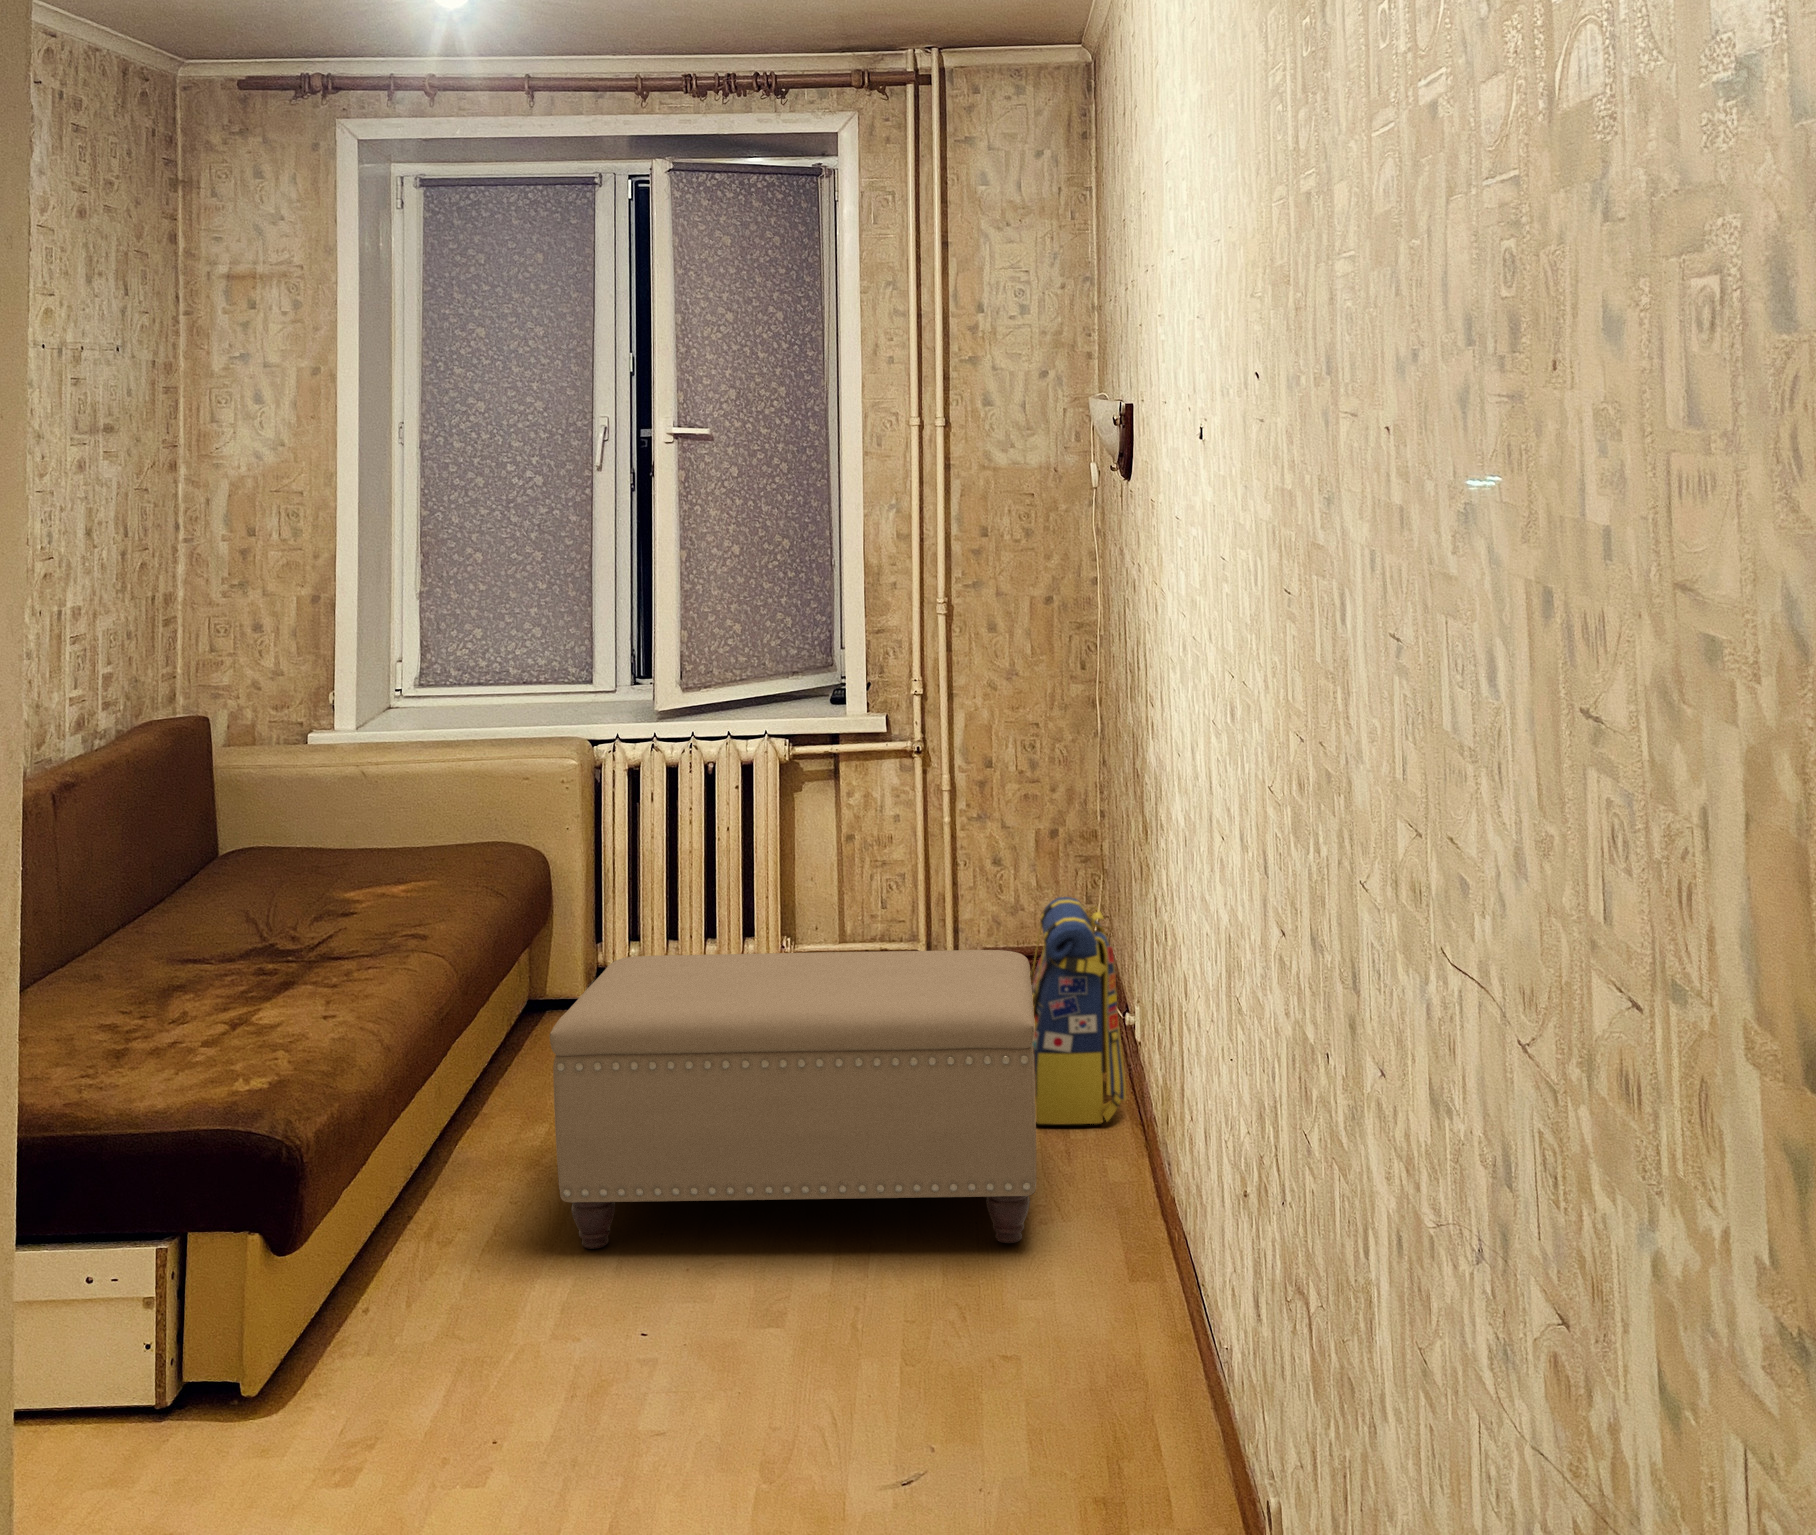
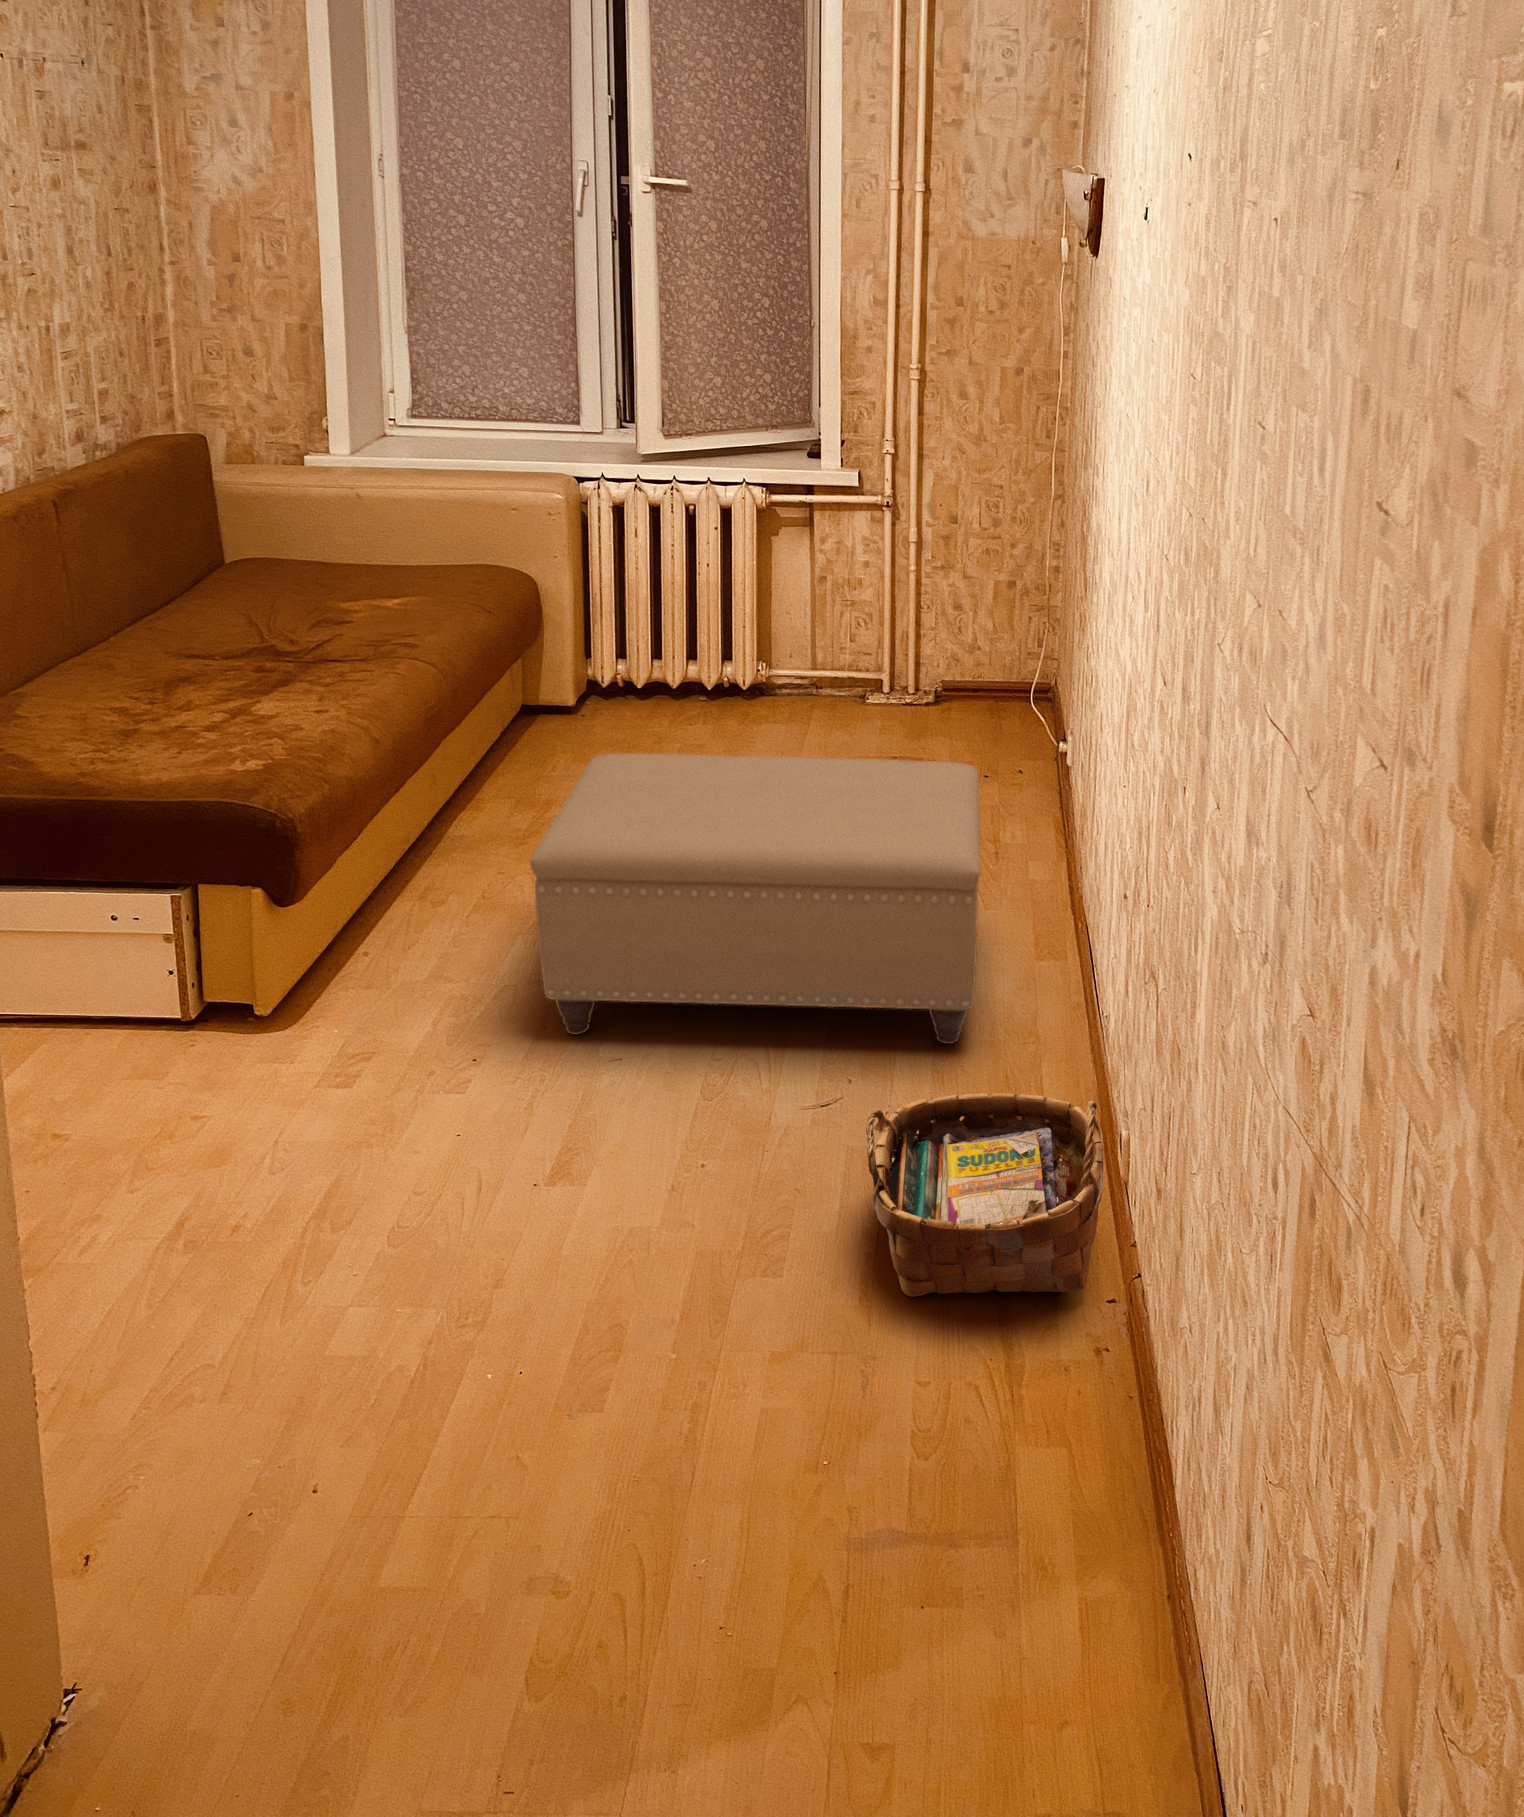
backpack: present [1031,897,1126,1124] -> none [970,687,1060,899]
woven basket: none [922,1225,1189,1452] -> present [866,1093,1104,1297]

